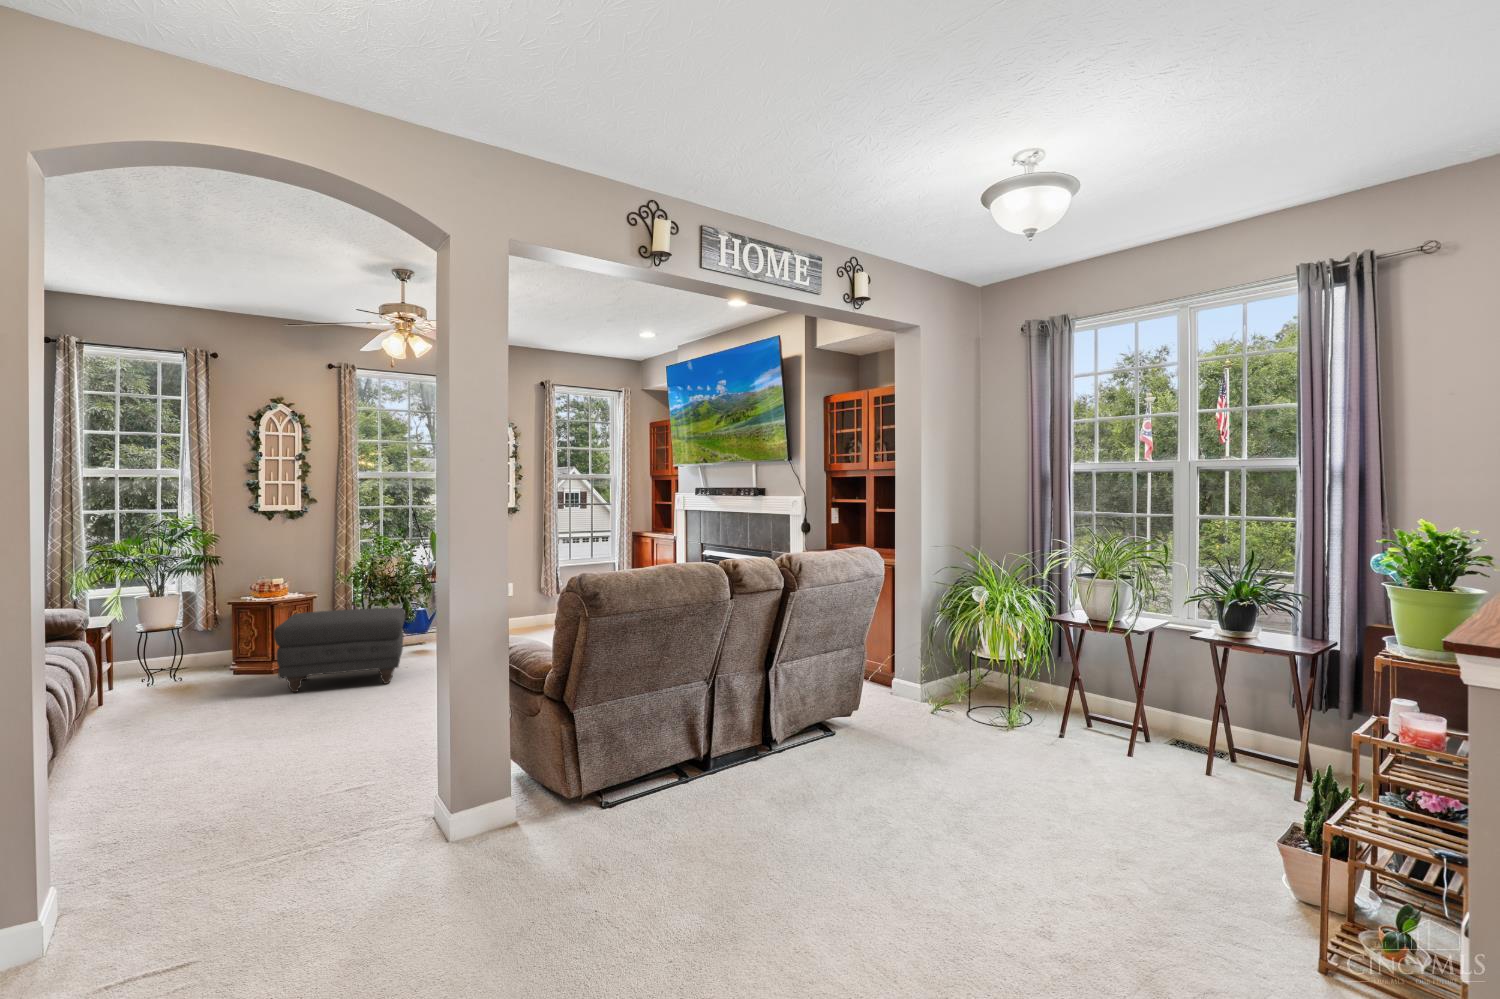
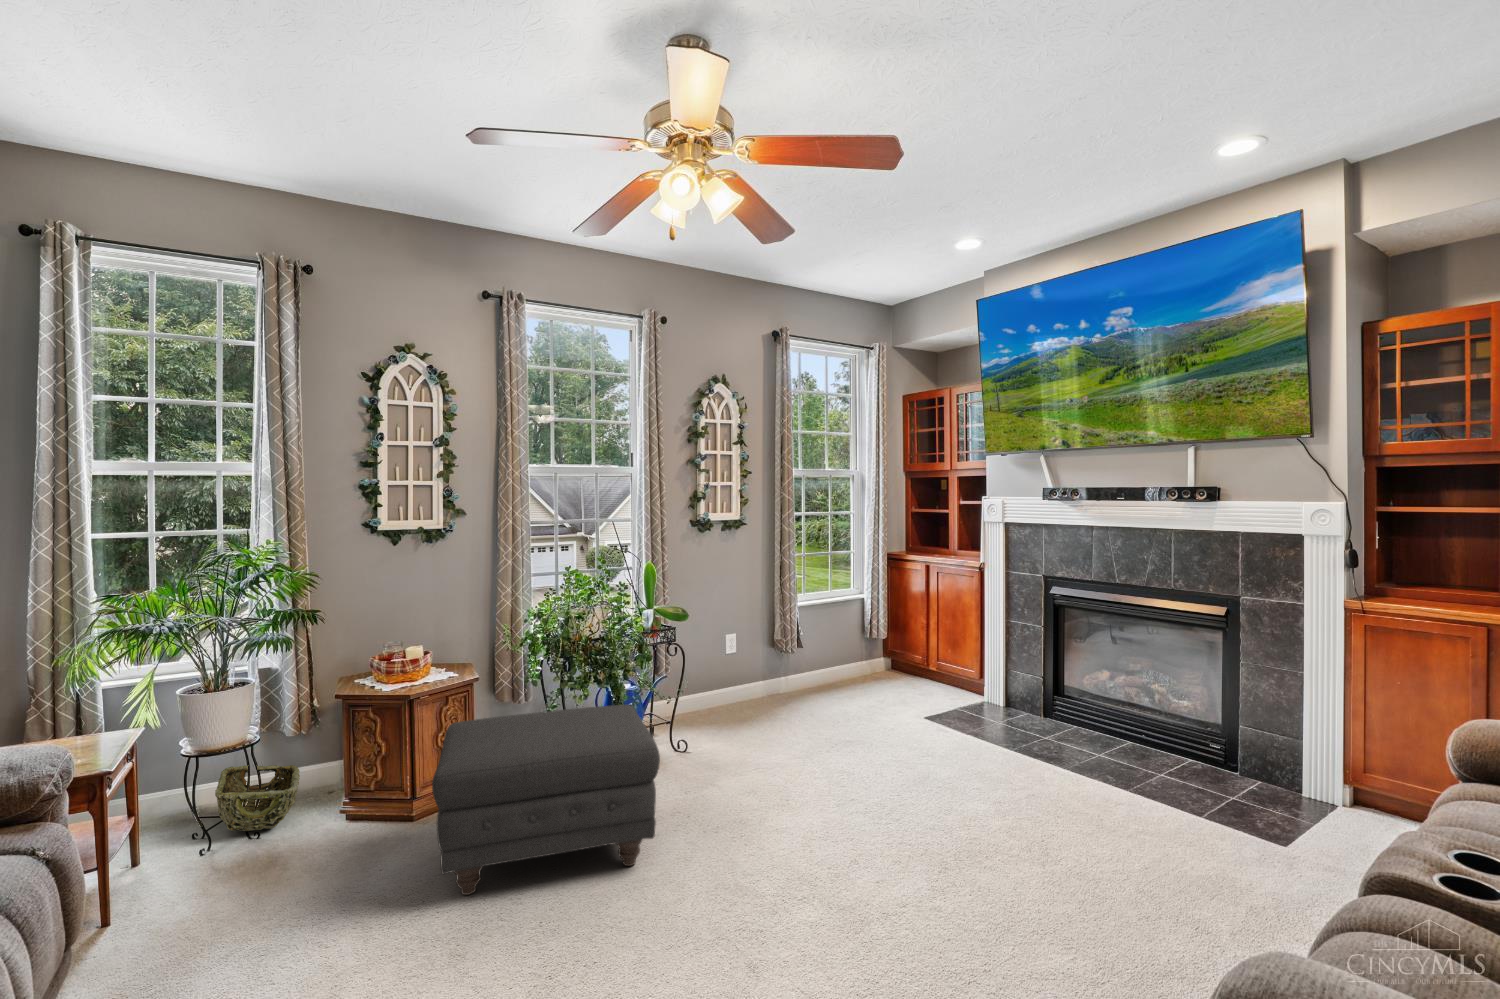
woven basket: none [157,646,207,677] -> present [215,765,300,831]

